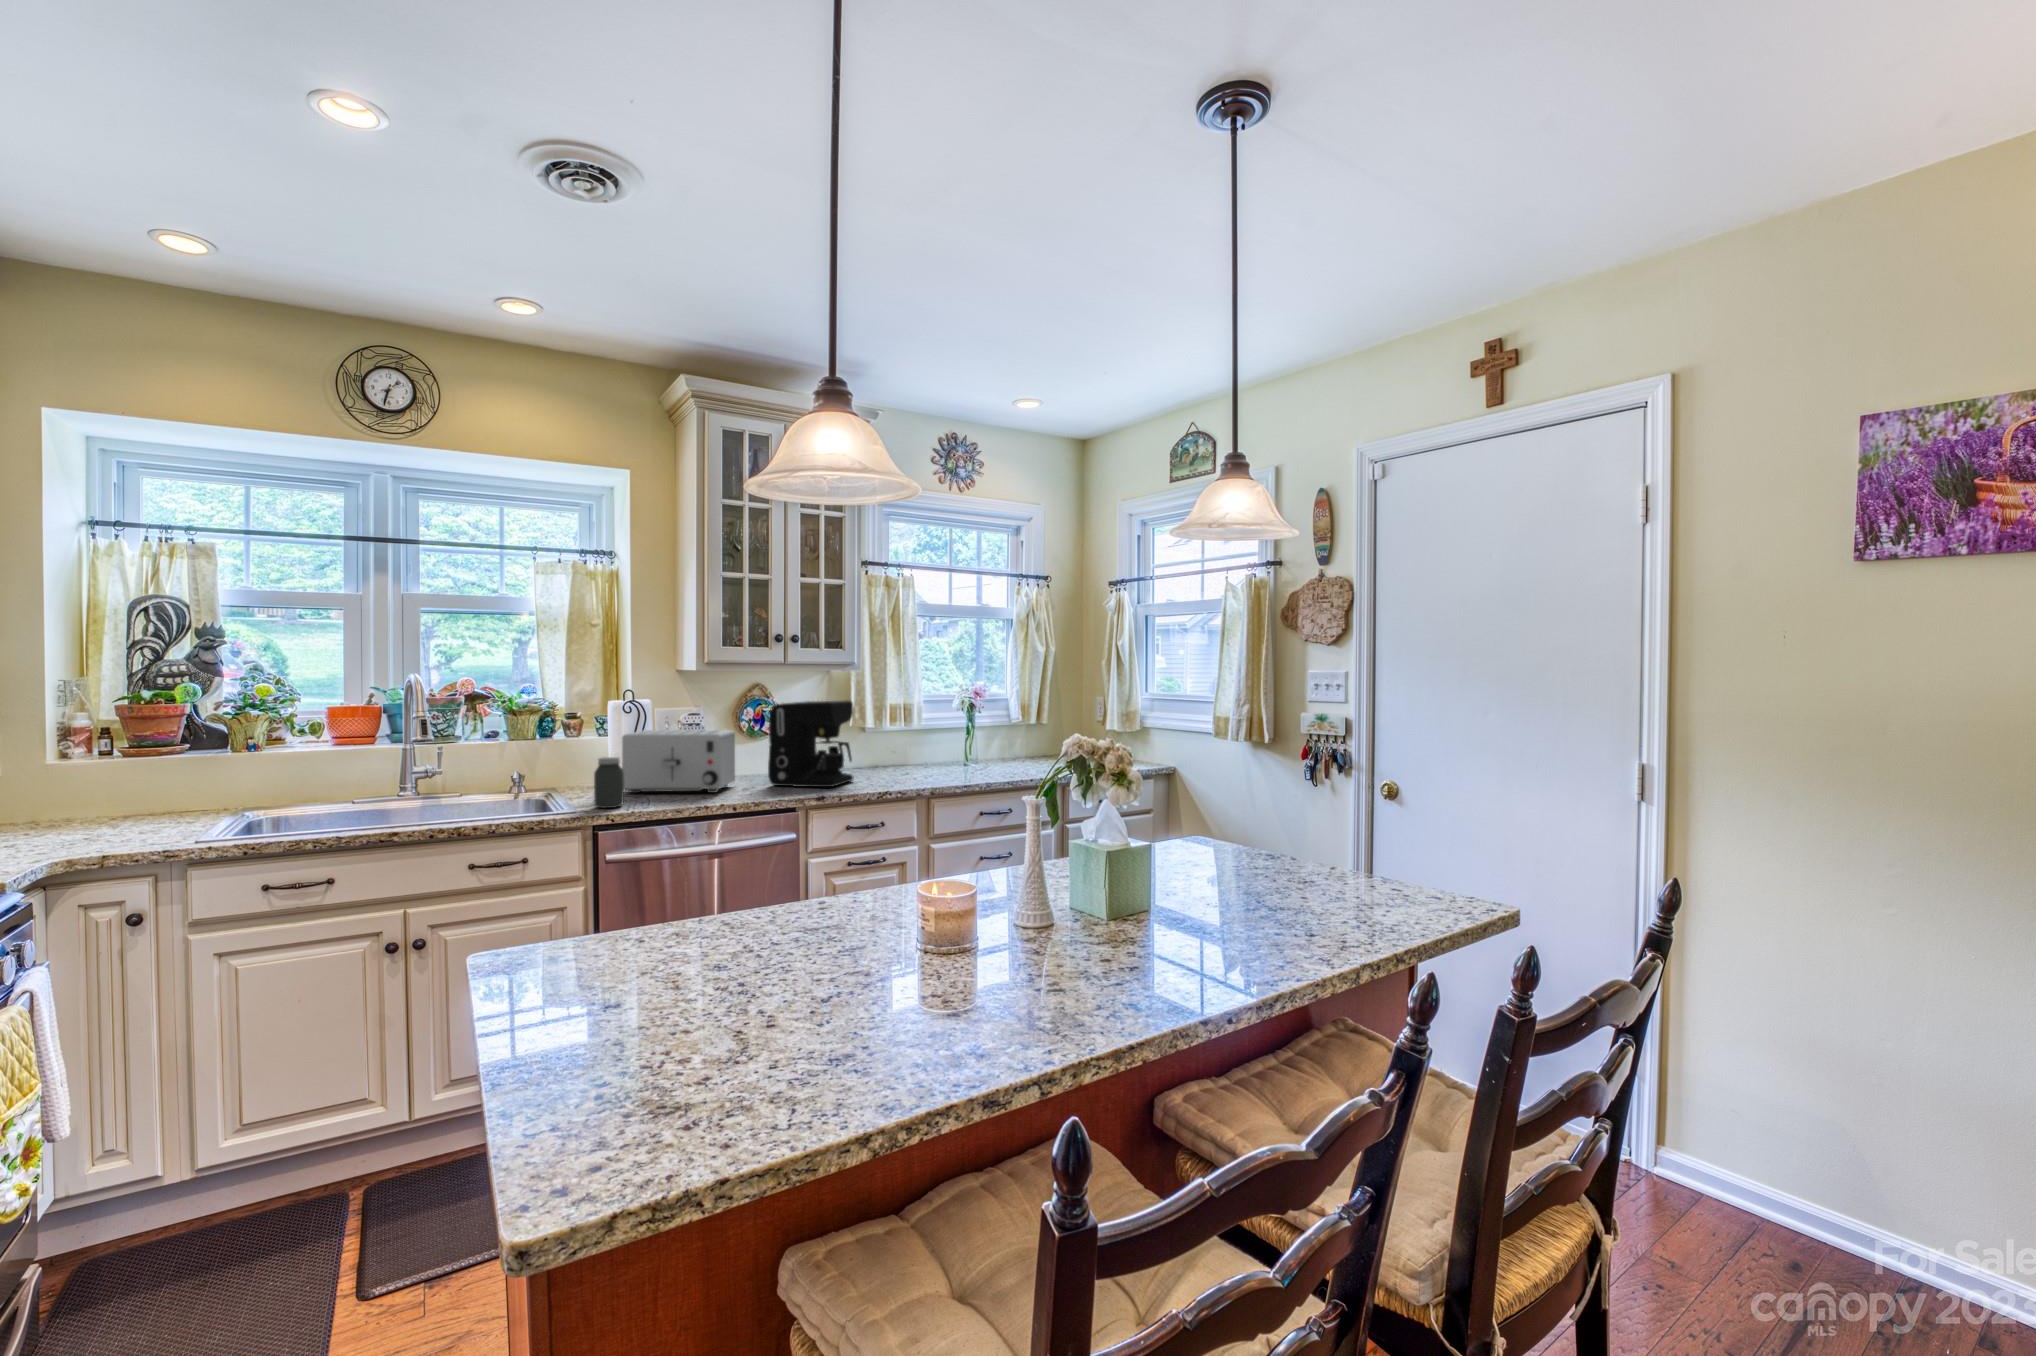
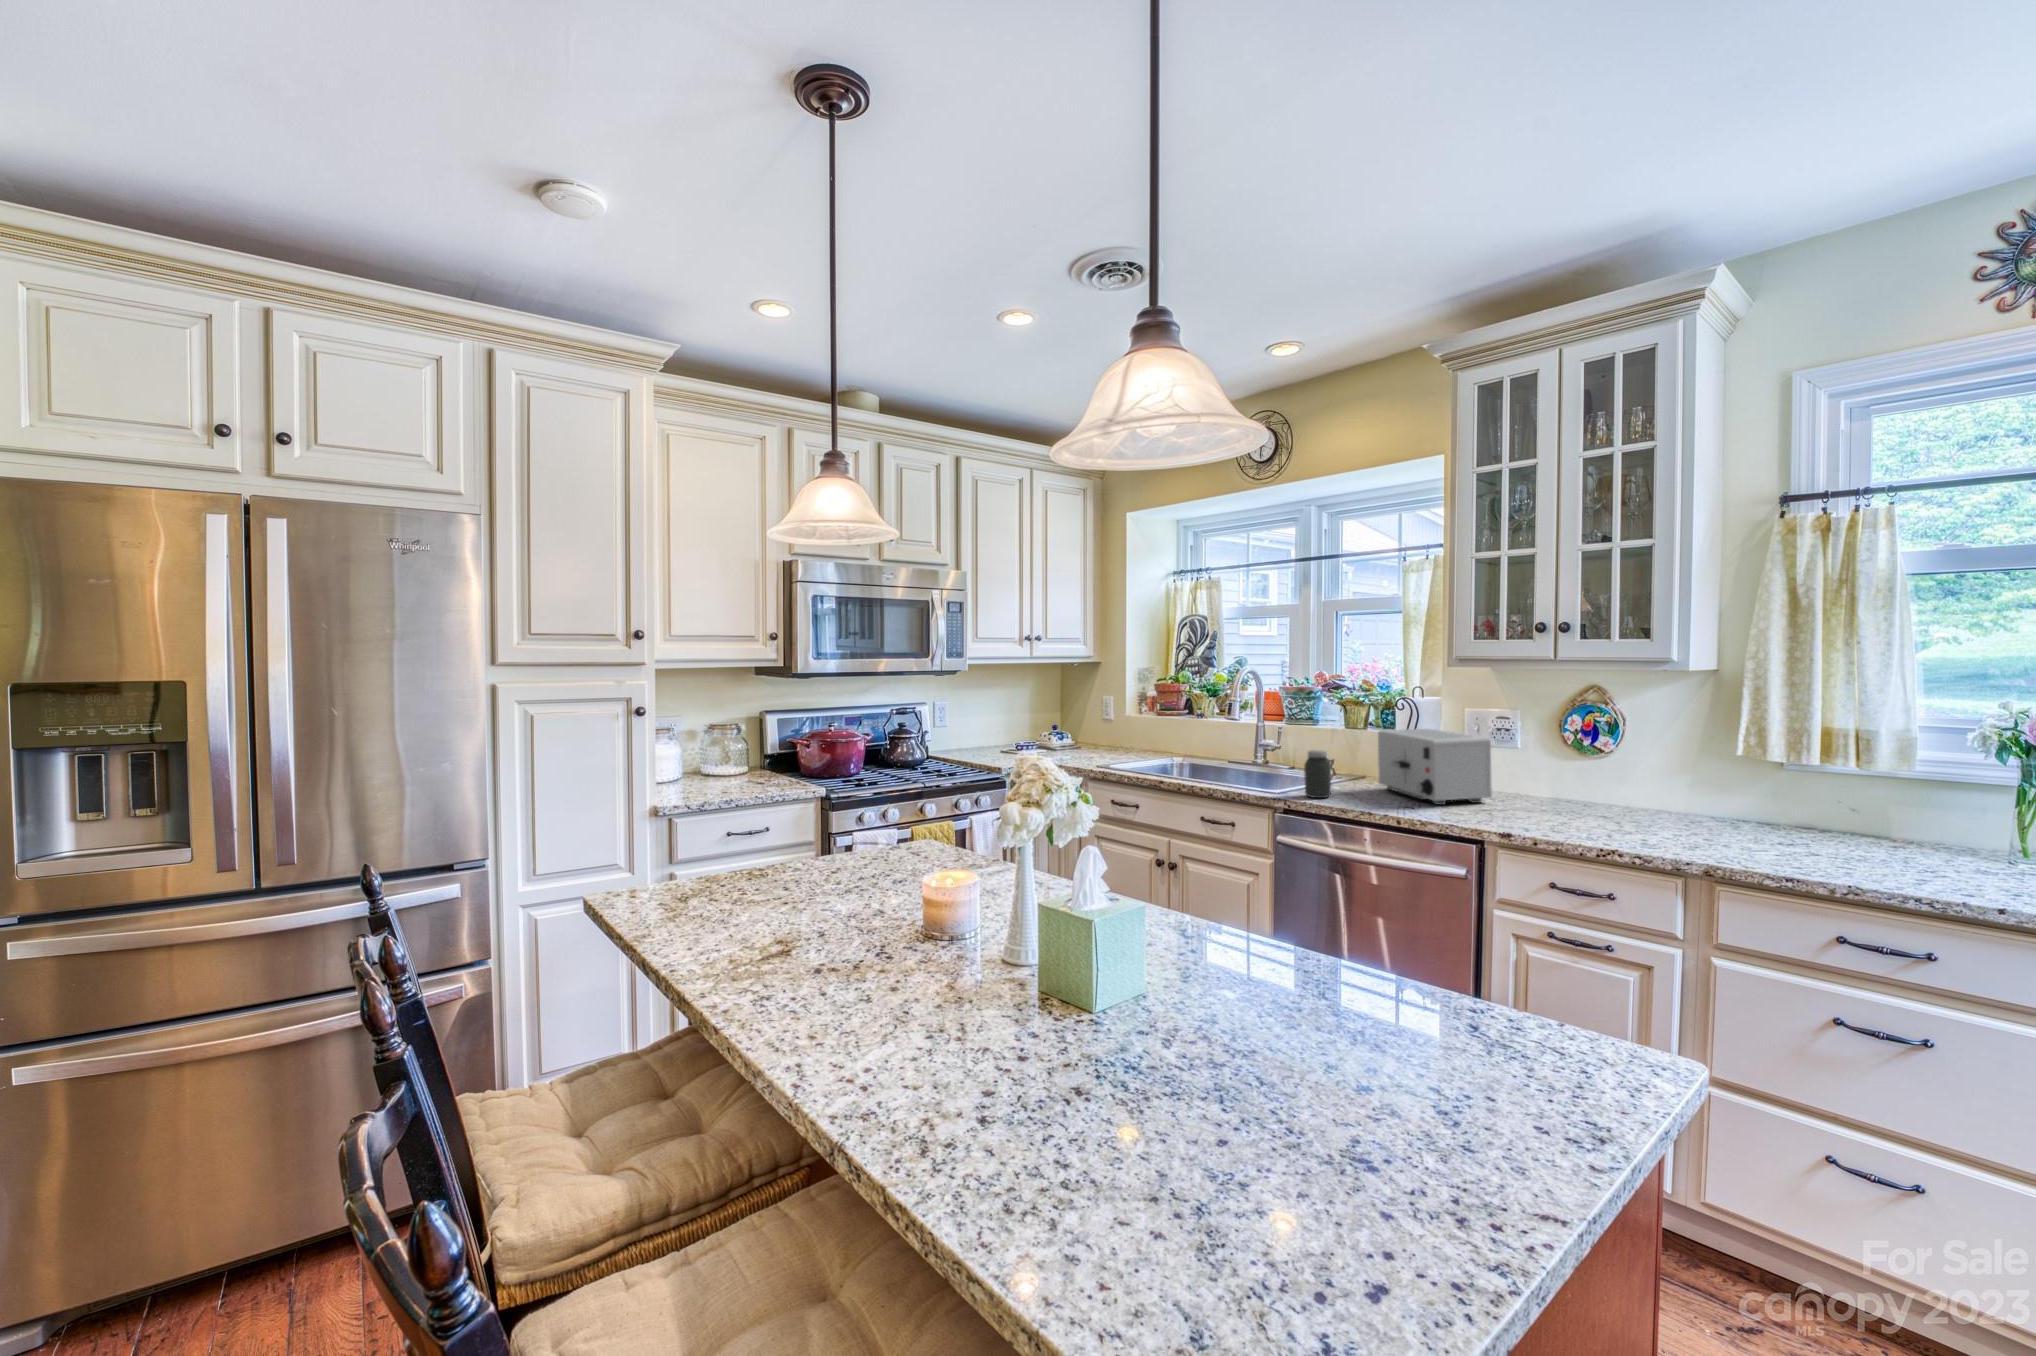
coffee maker: present [768,700,853,787] -> none [1517,710,1634,827]

